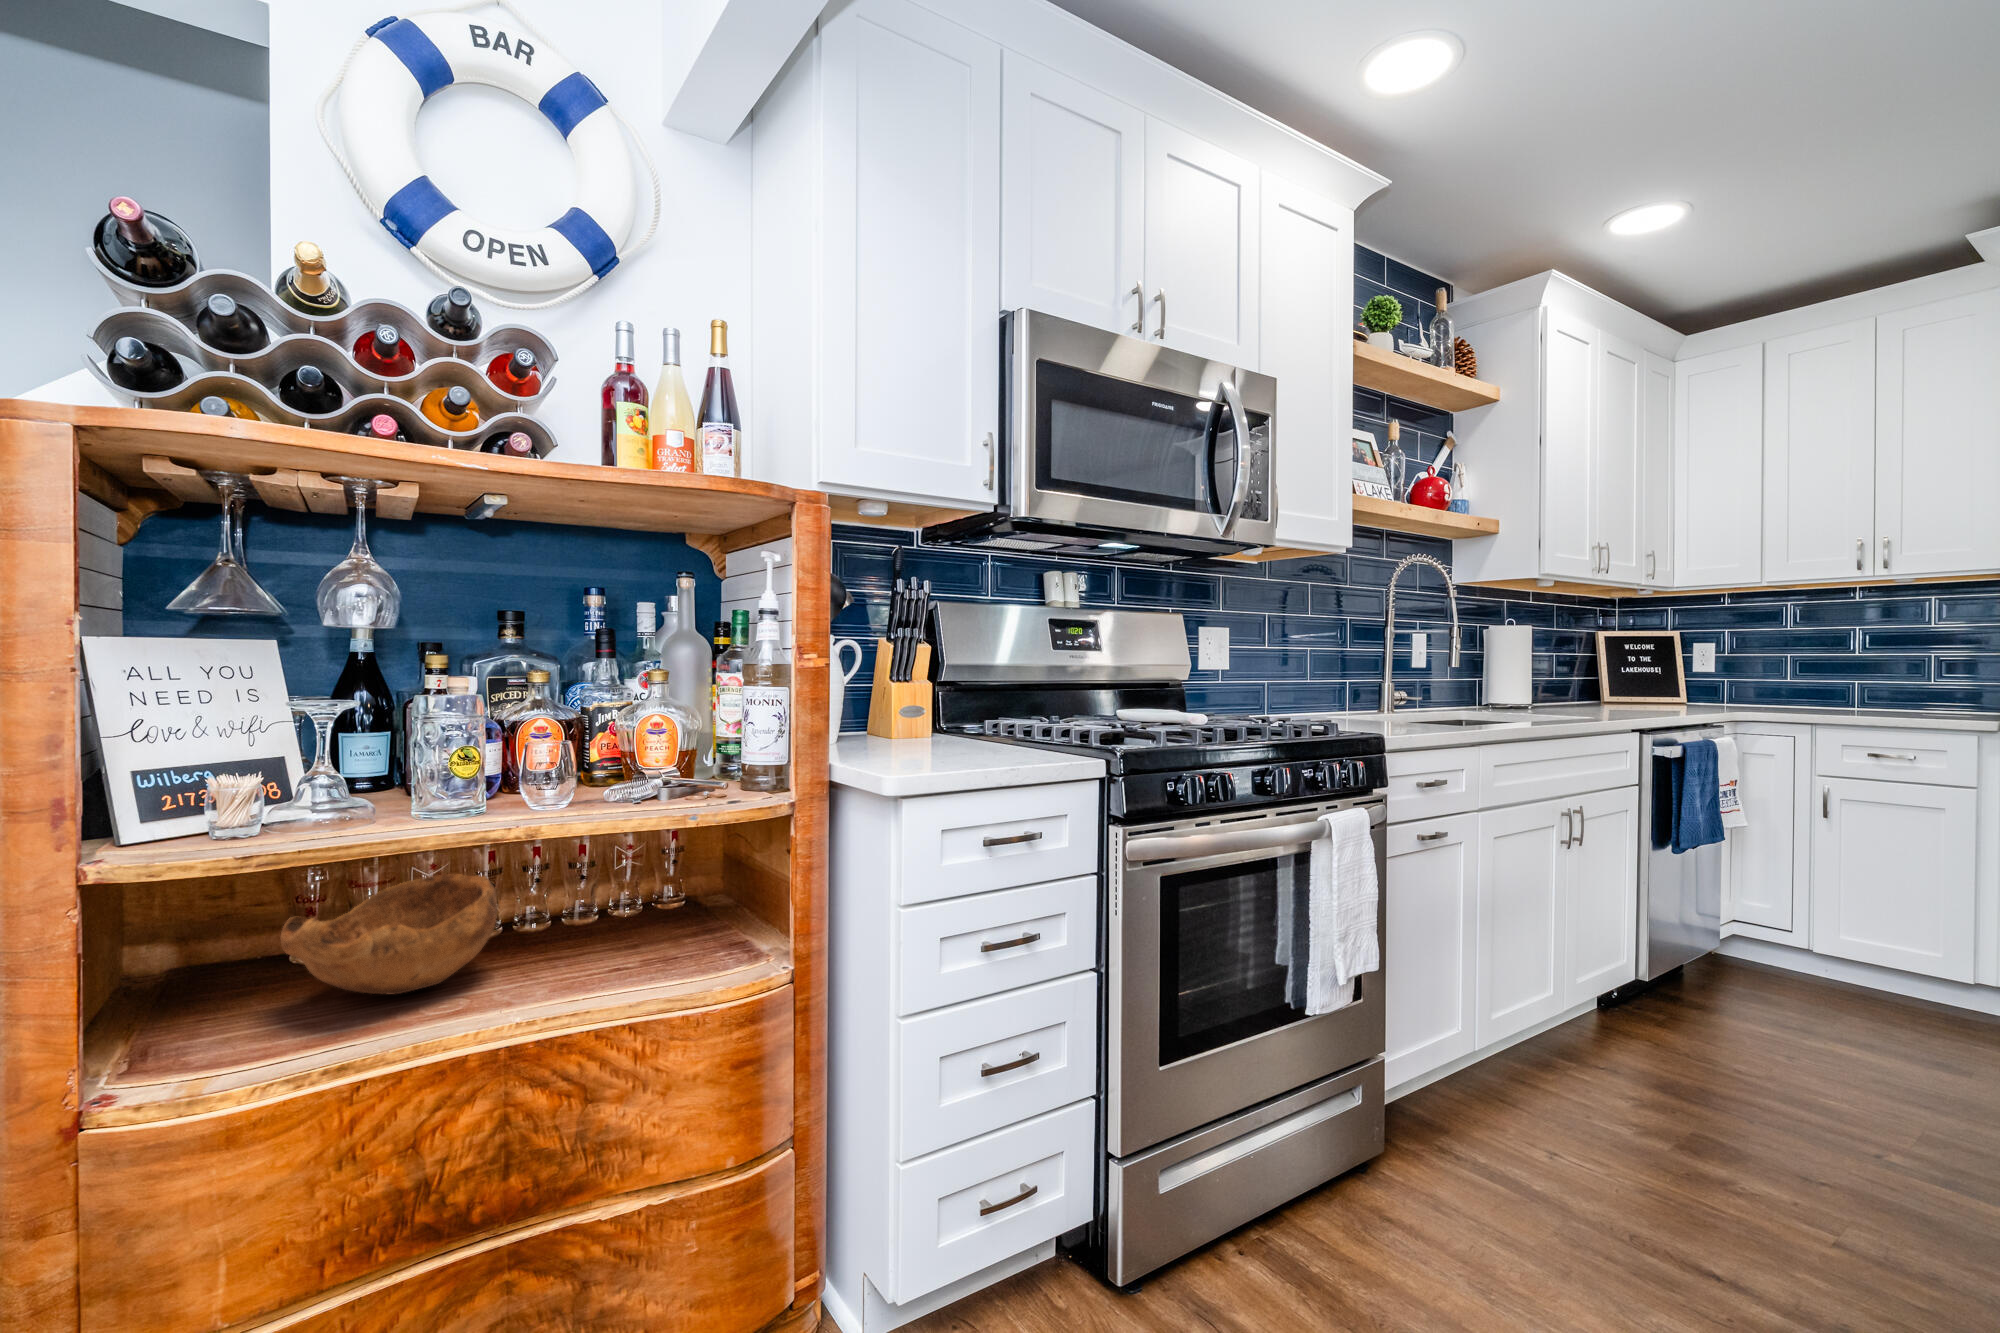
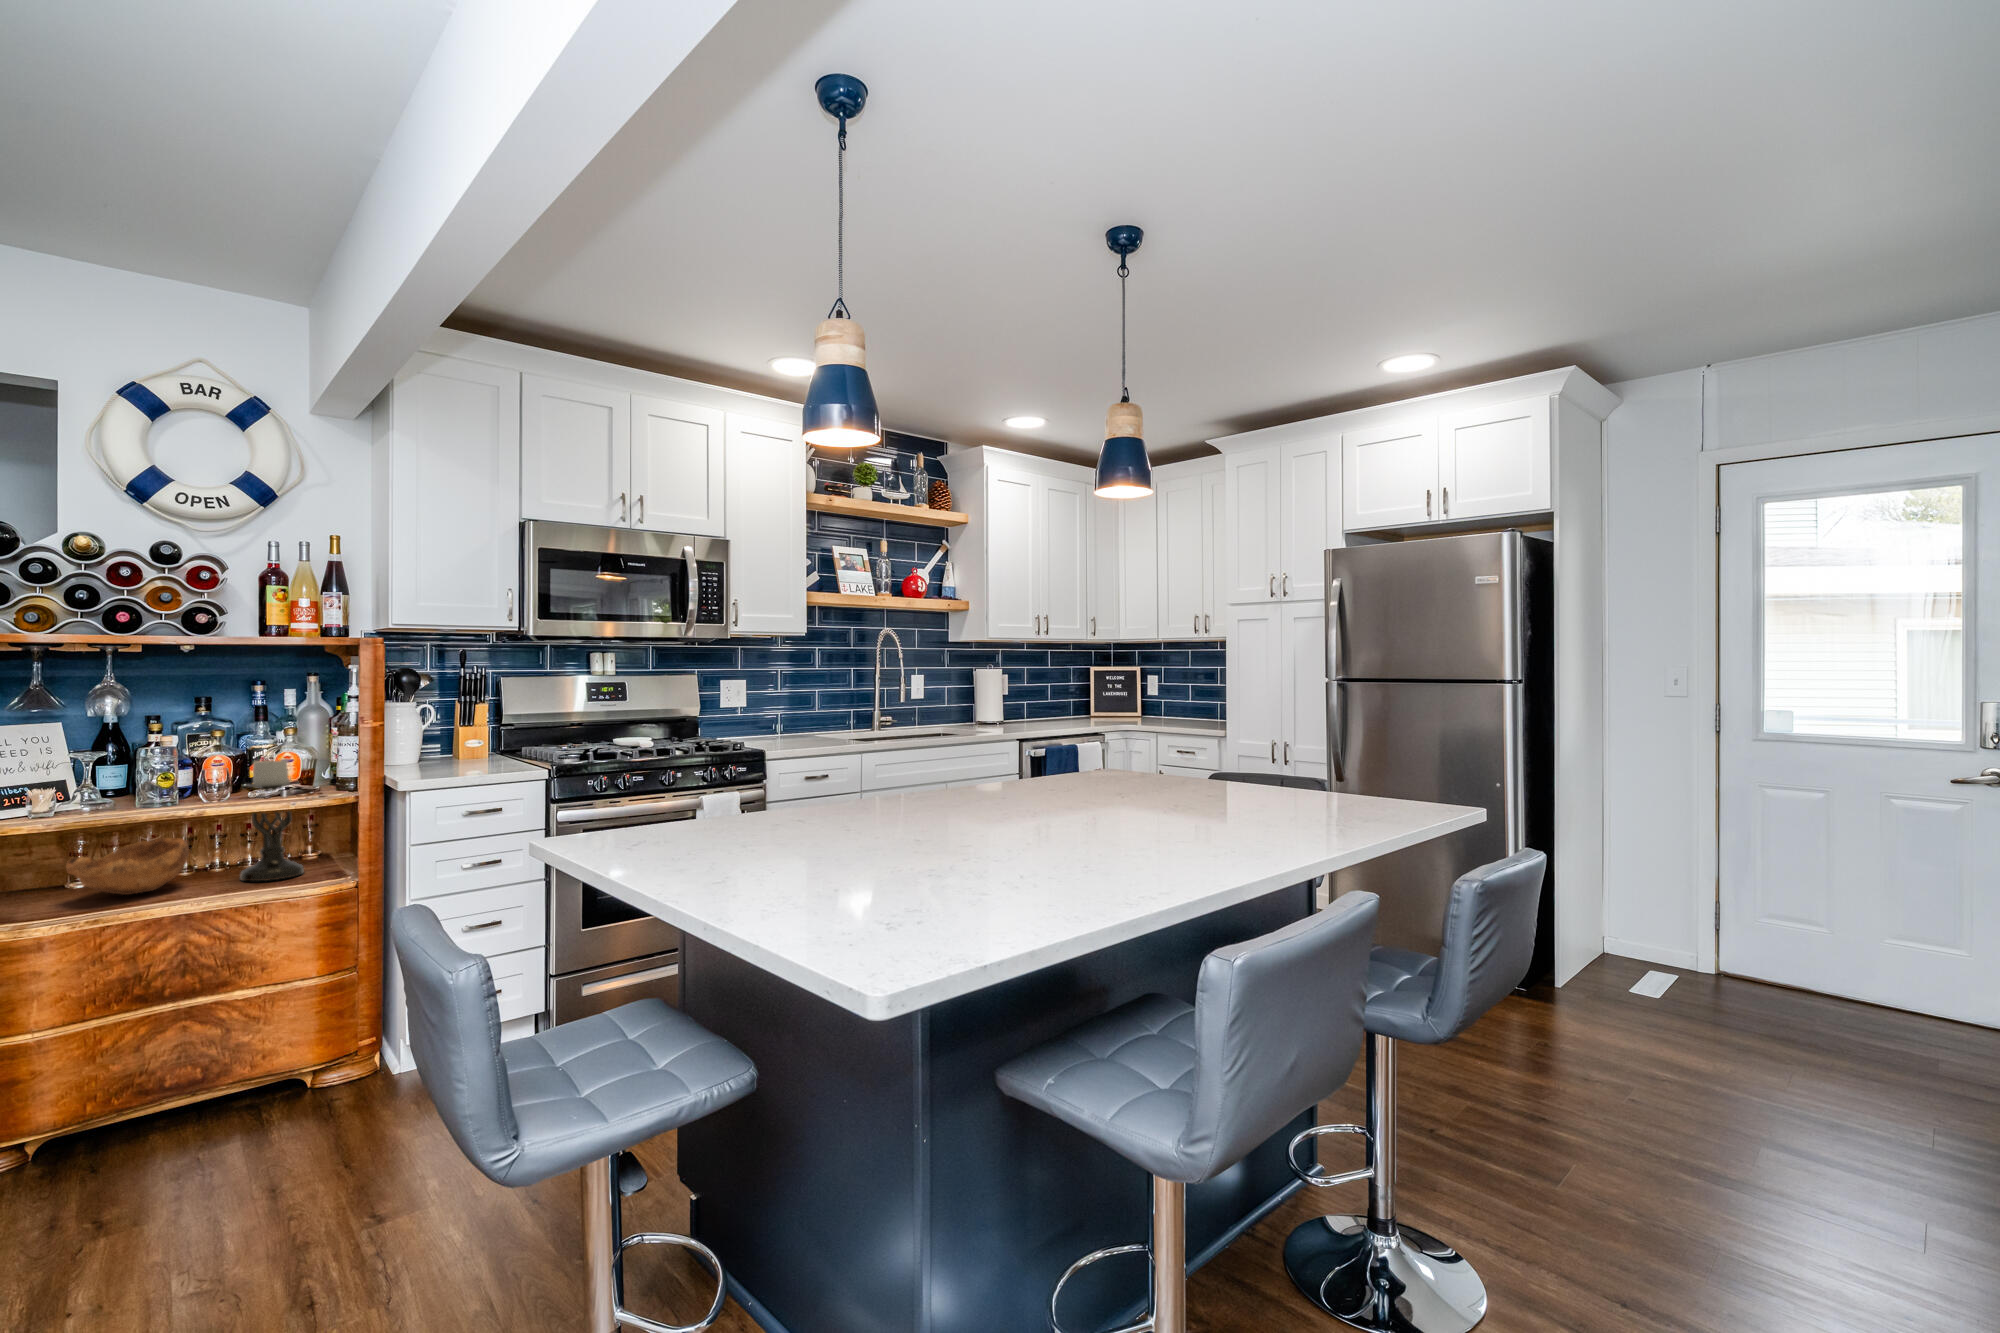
candle holder: none [582,718,688,965] -> present [240,755,304,881]

